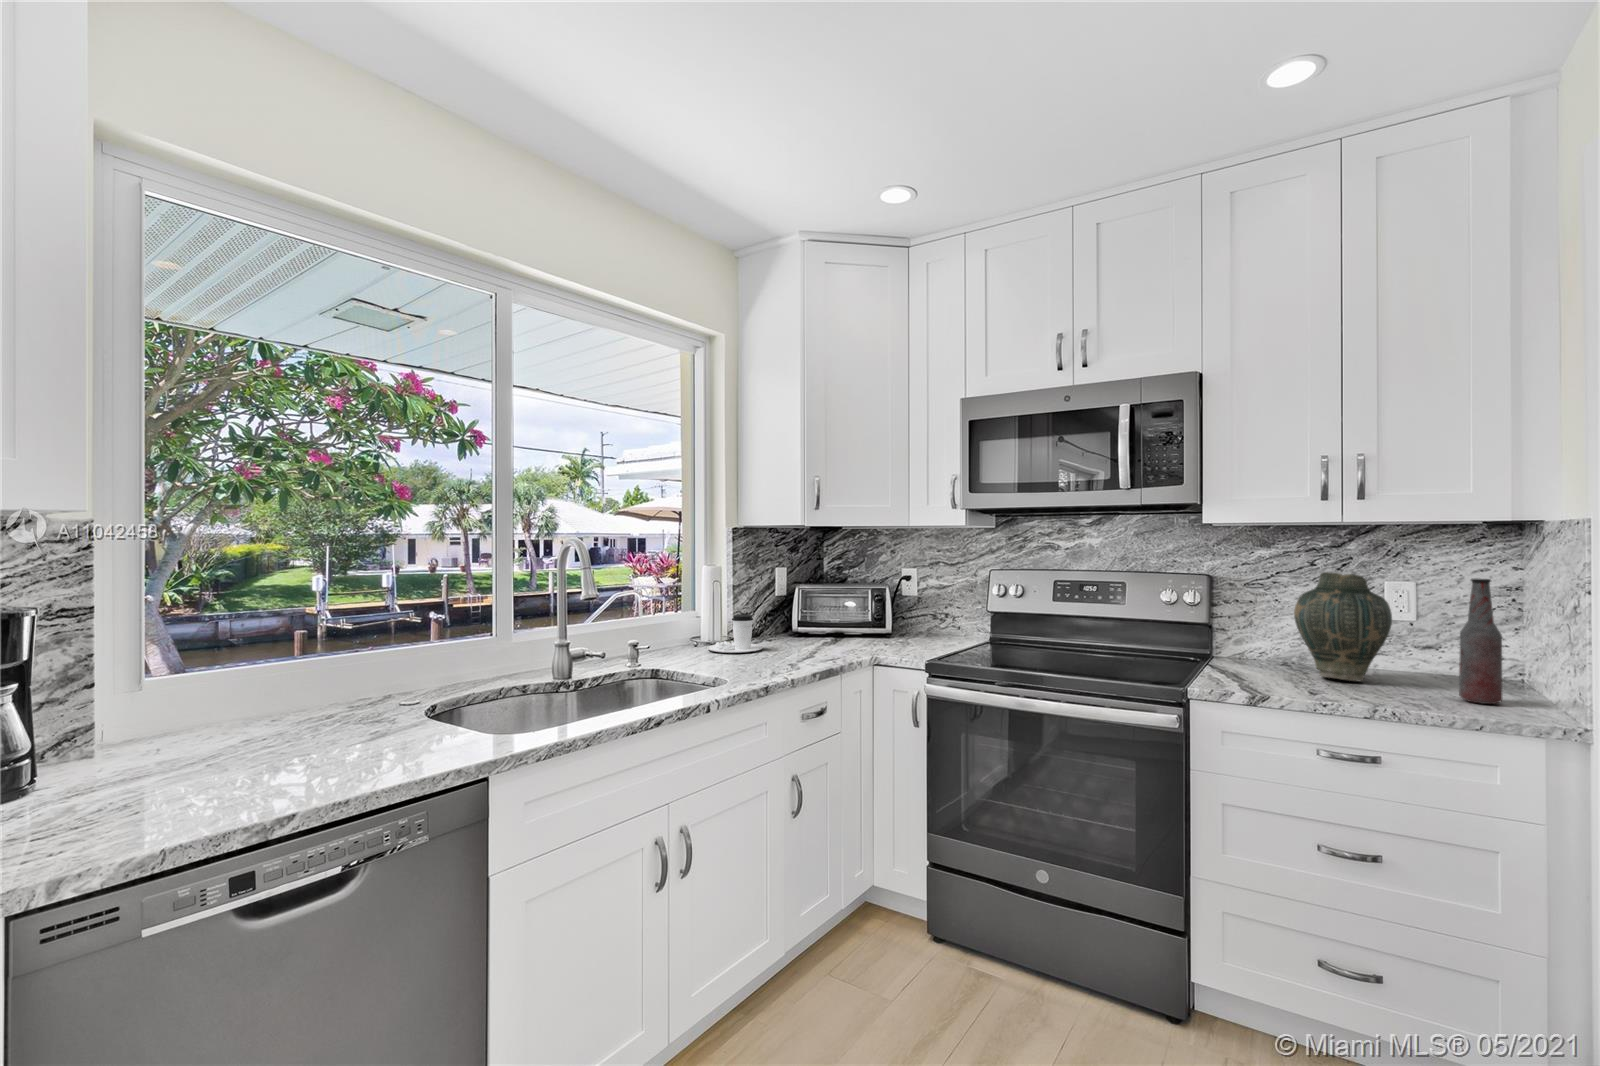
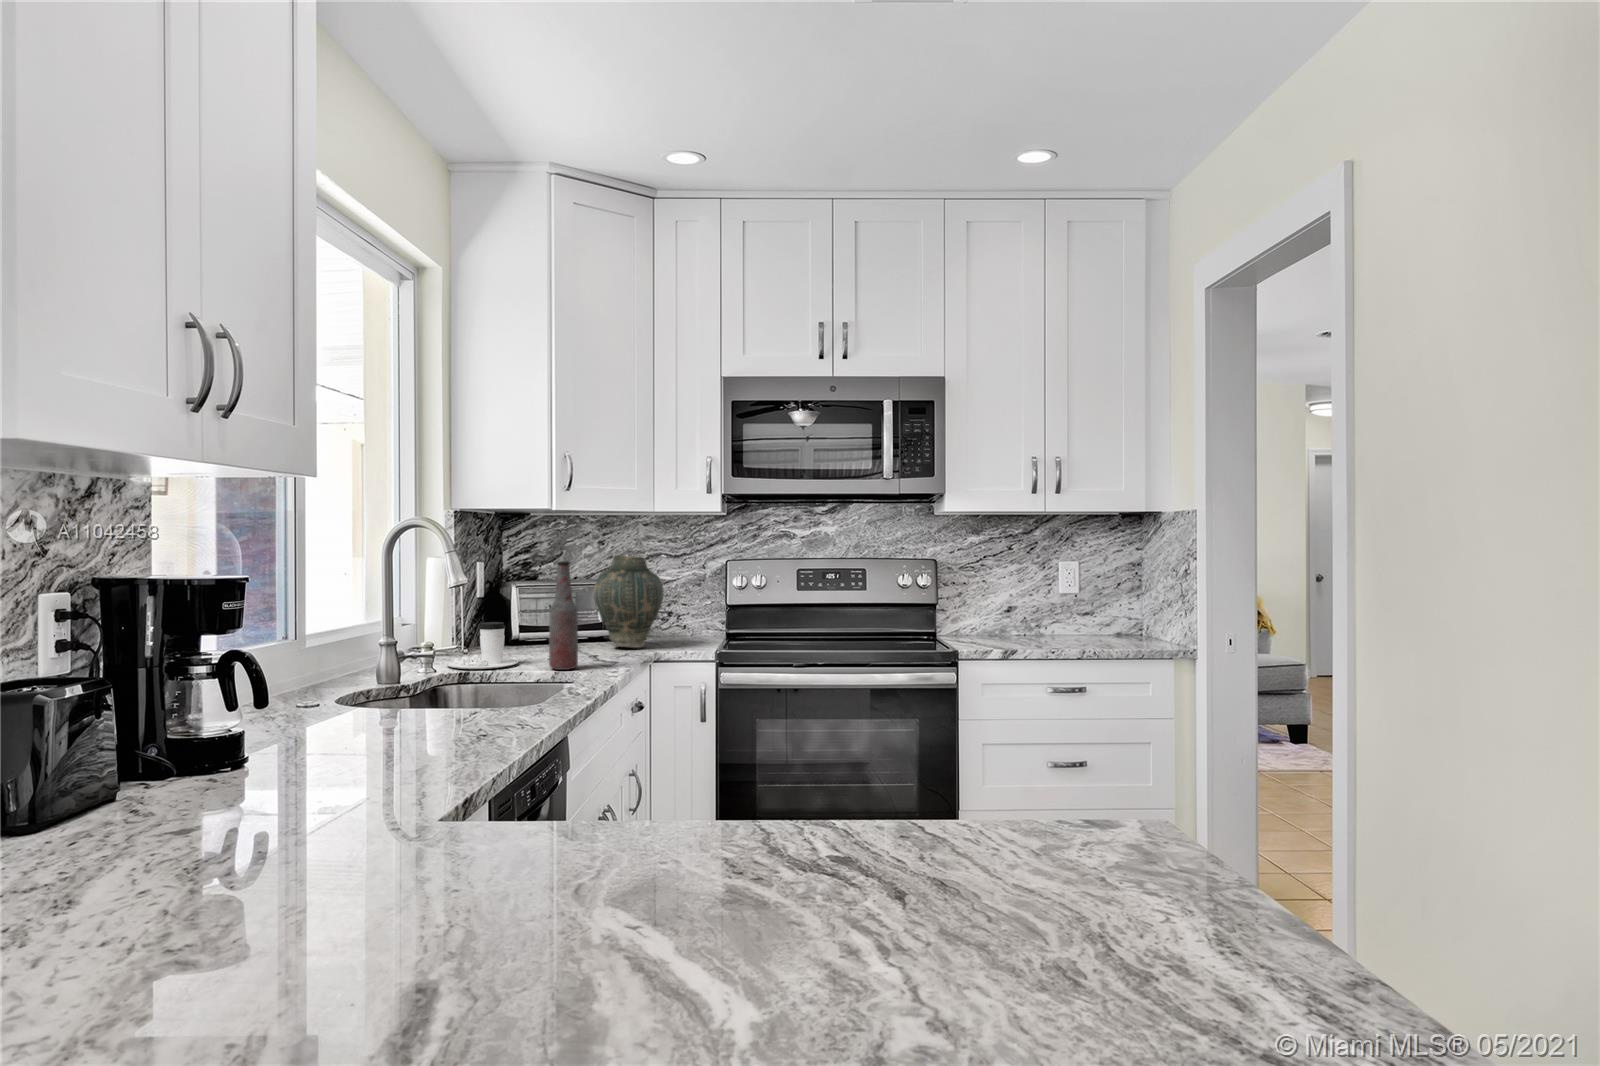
vase: present [1294,572,1392,681] -> present [594,555,663,648]
bottle: present [1459,579,1502,704] -> present [549,561,578,670]

